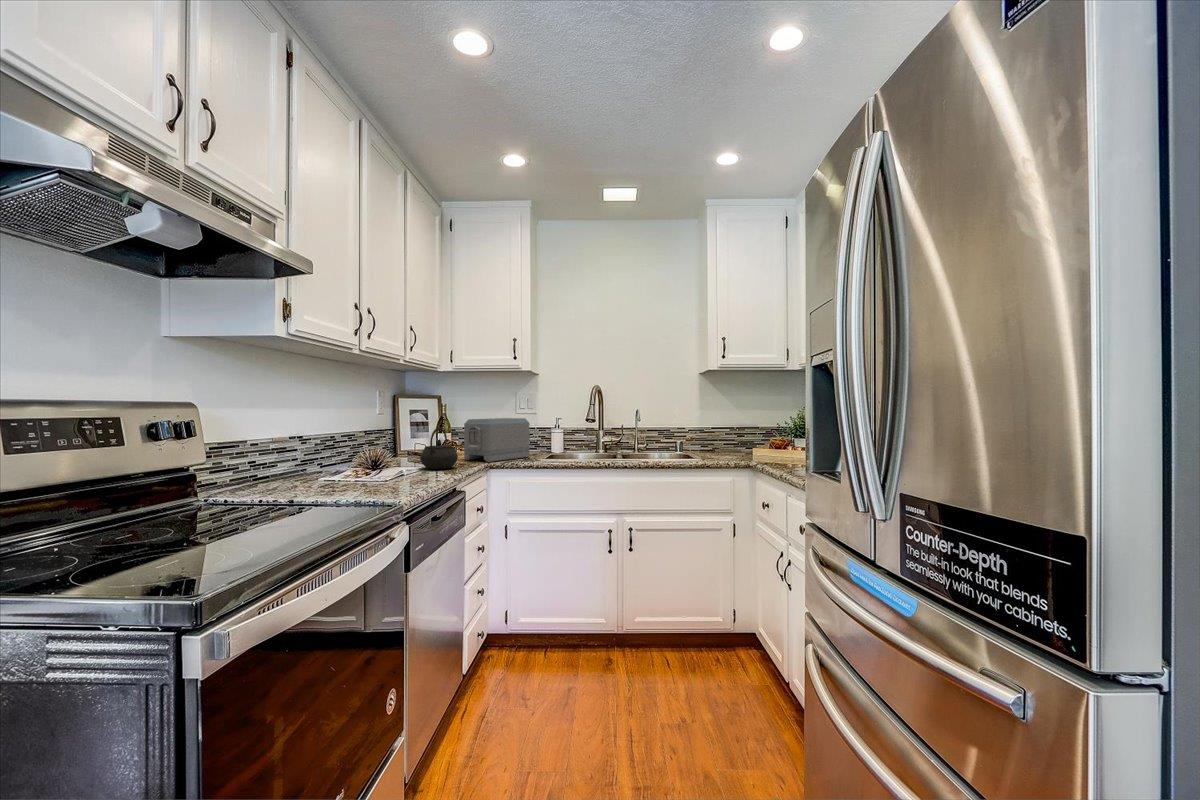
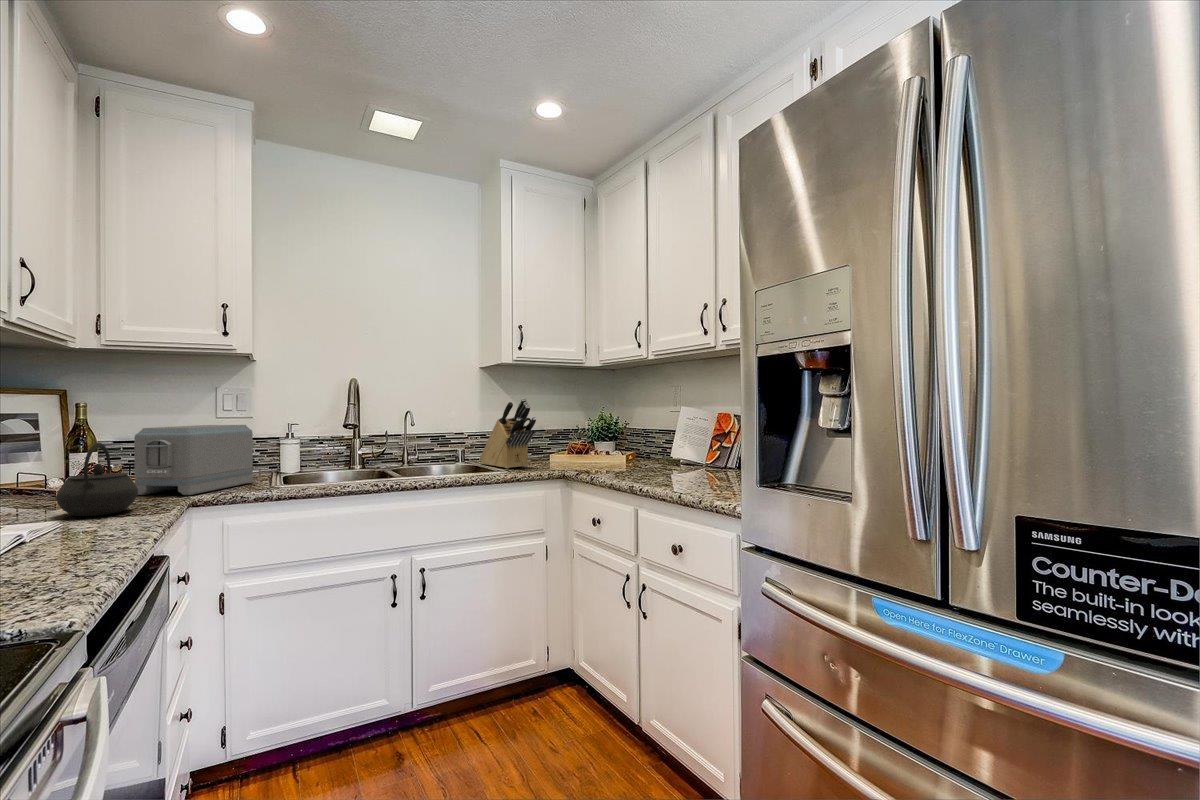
knife block: none [693,401,732,458] -> present [480,398,536,469]

